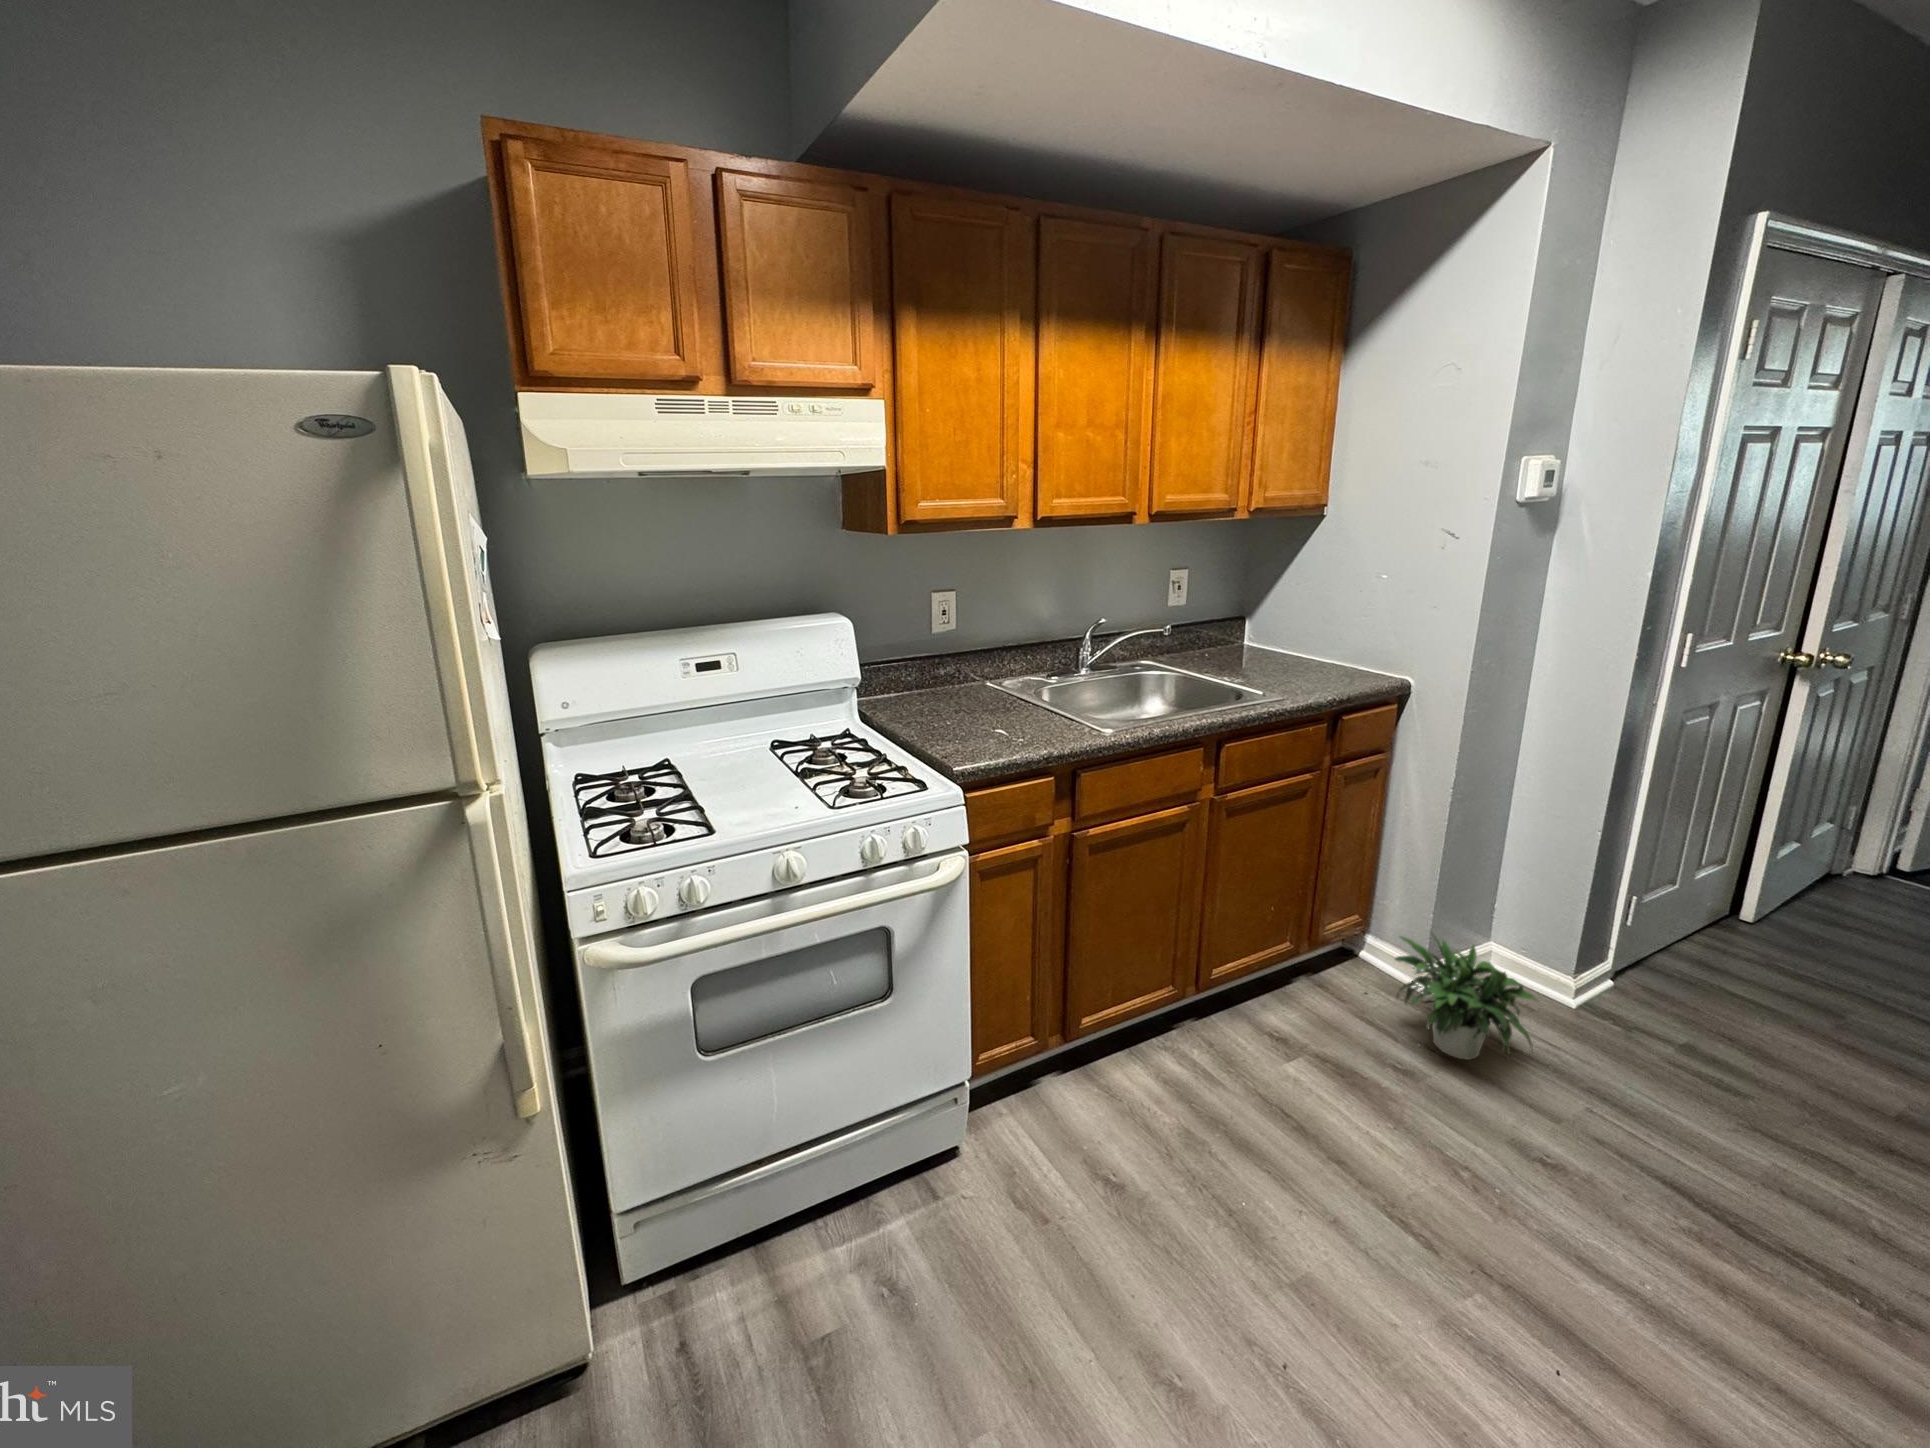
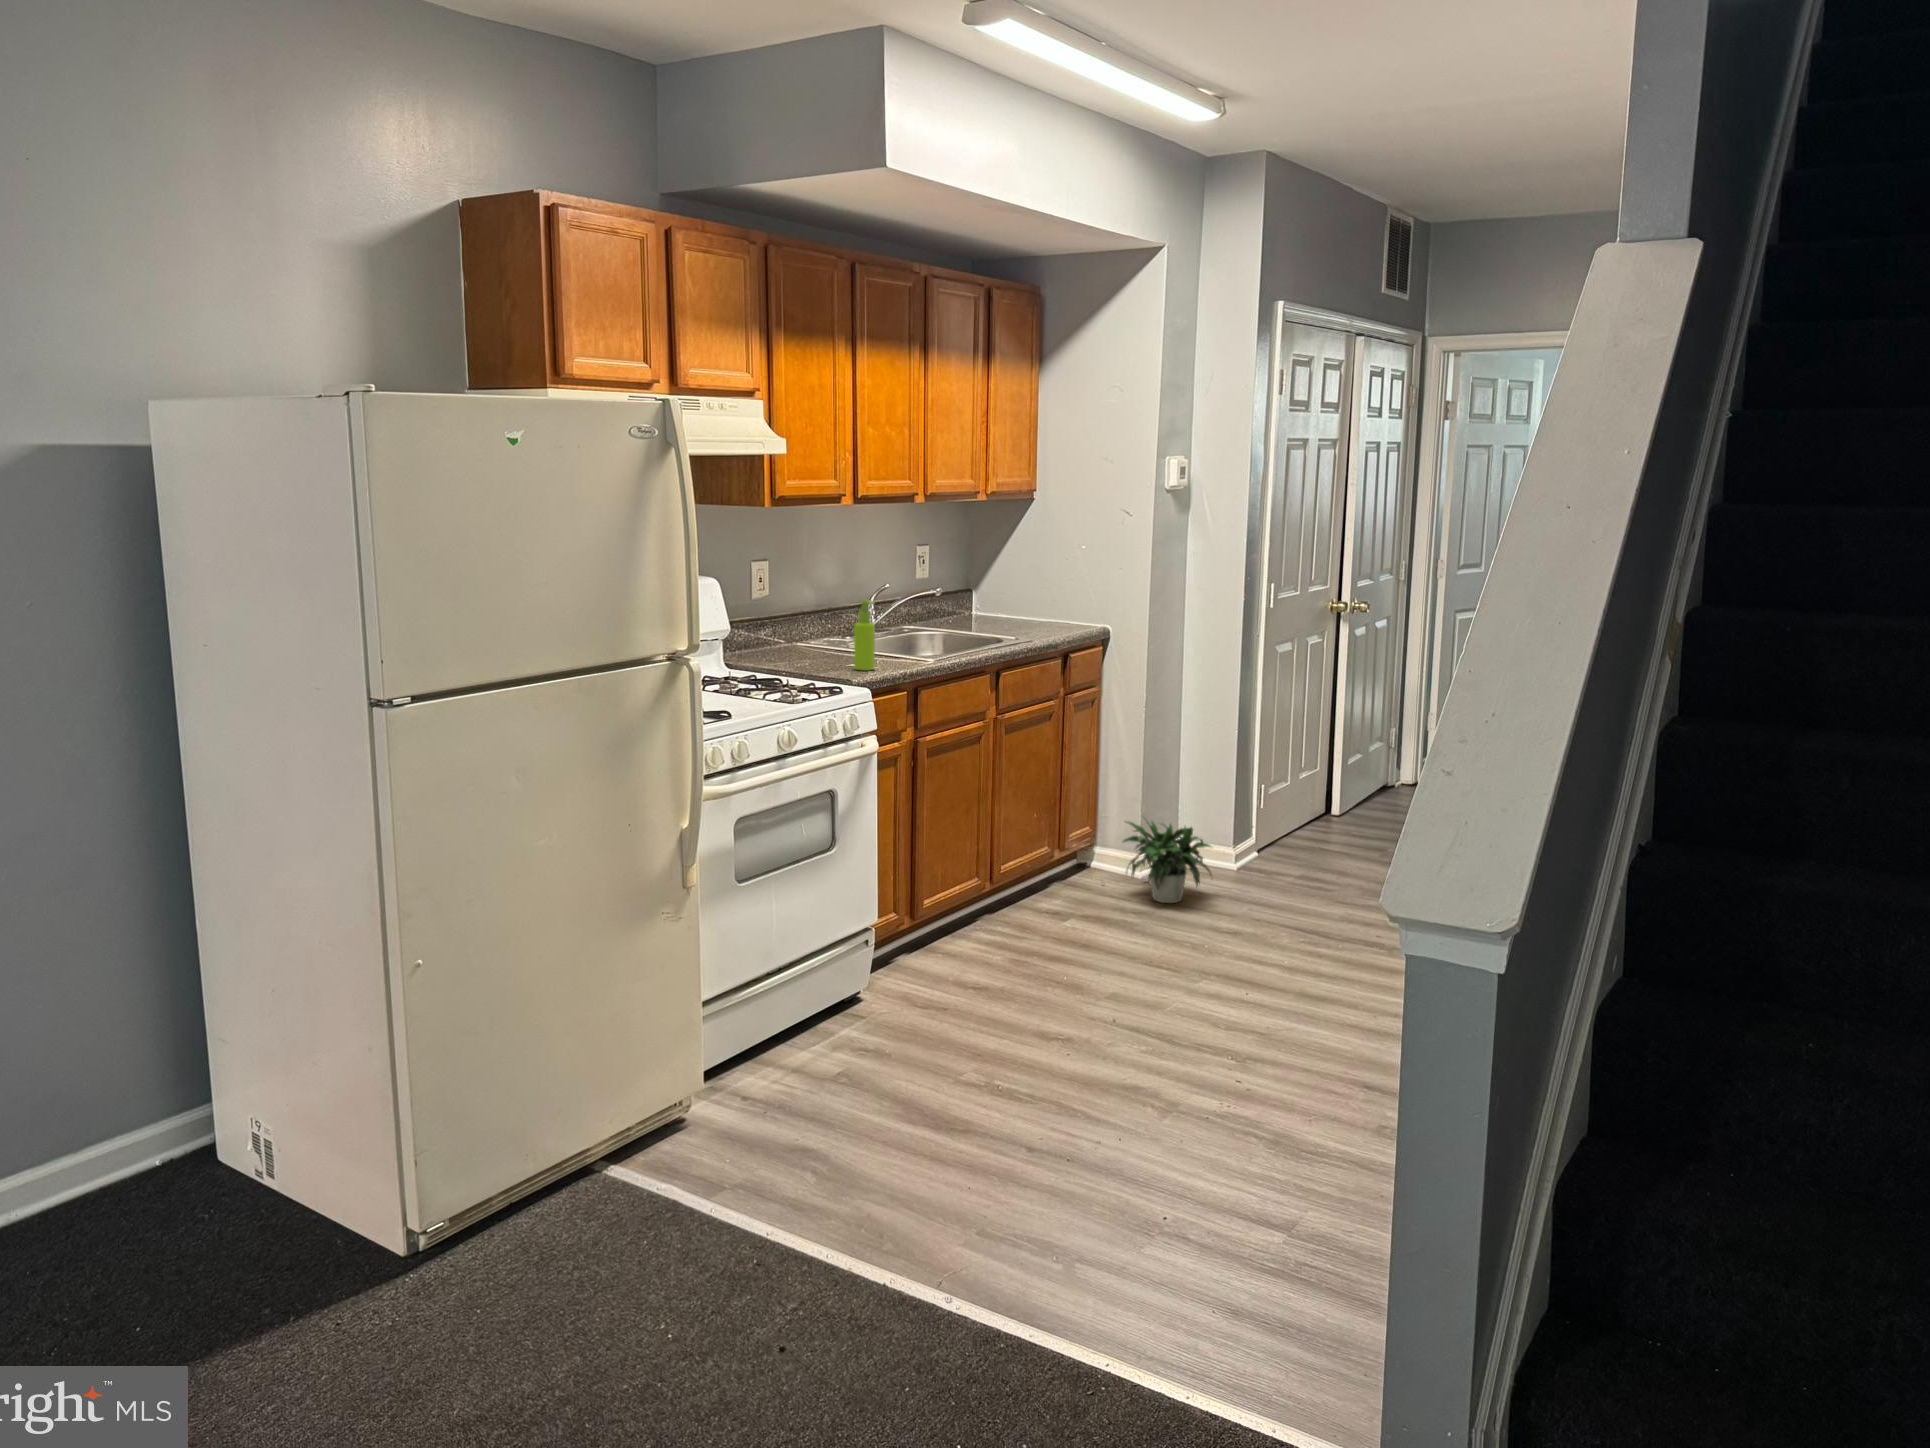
soap dispenser: none [991,654,1018,745] -> present [854,600,875,670]

